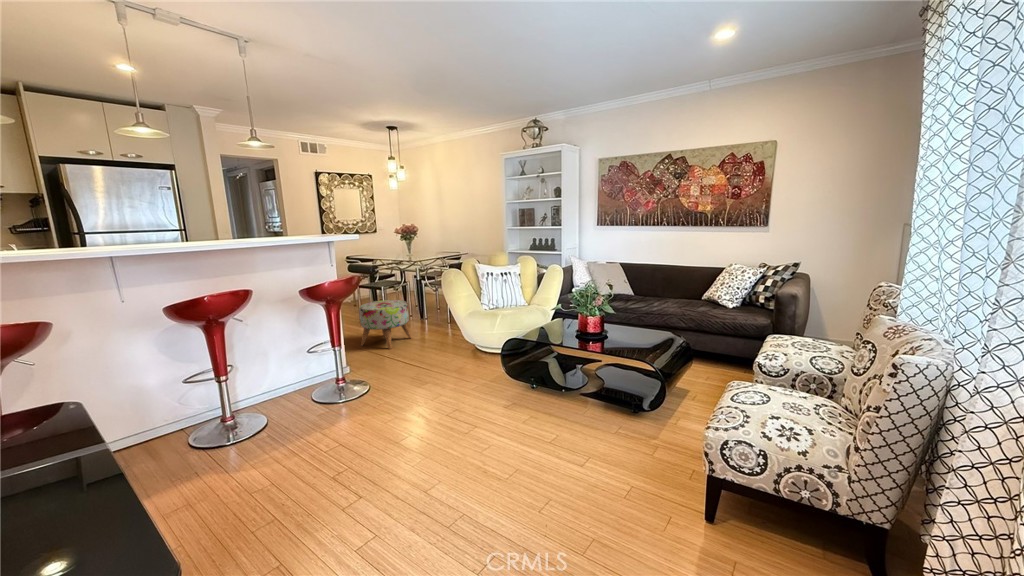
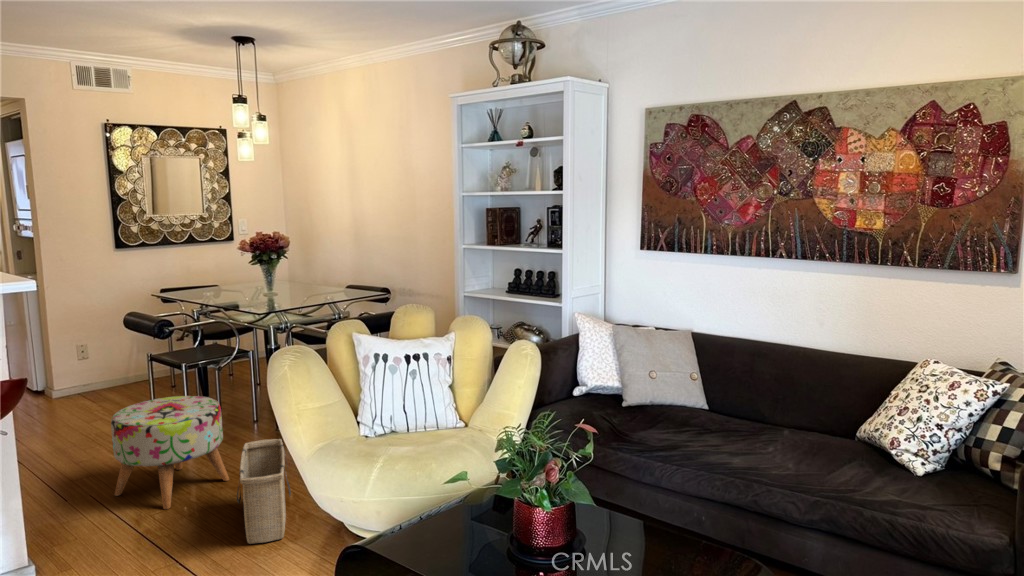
basket: none [425,315,453,358] -> present [237,439,291,544]

